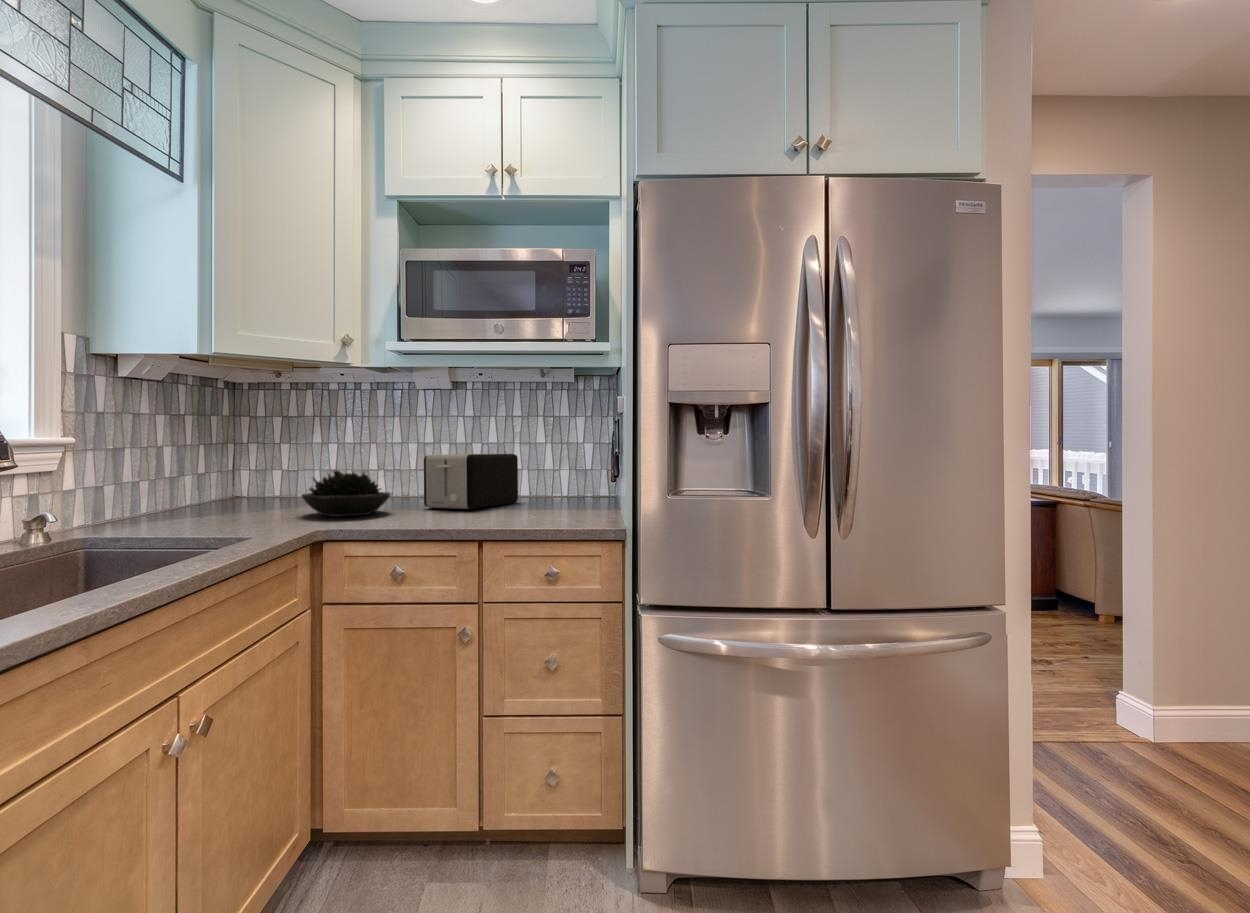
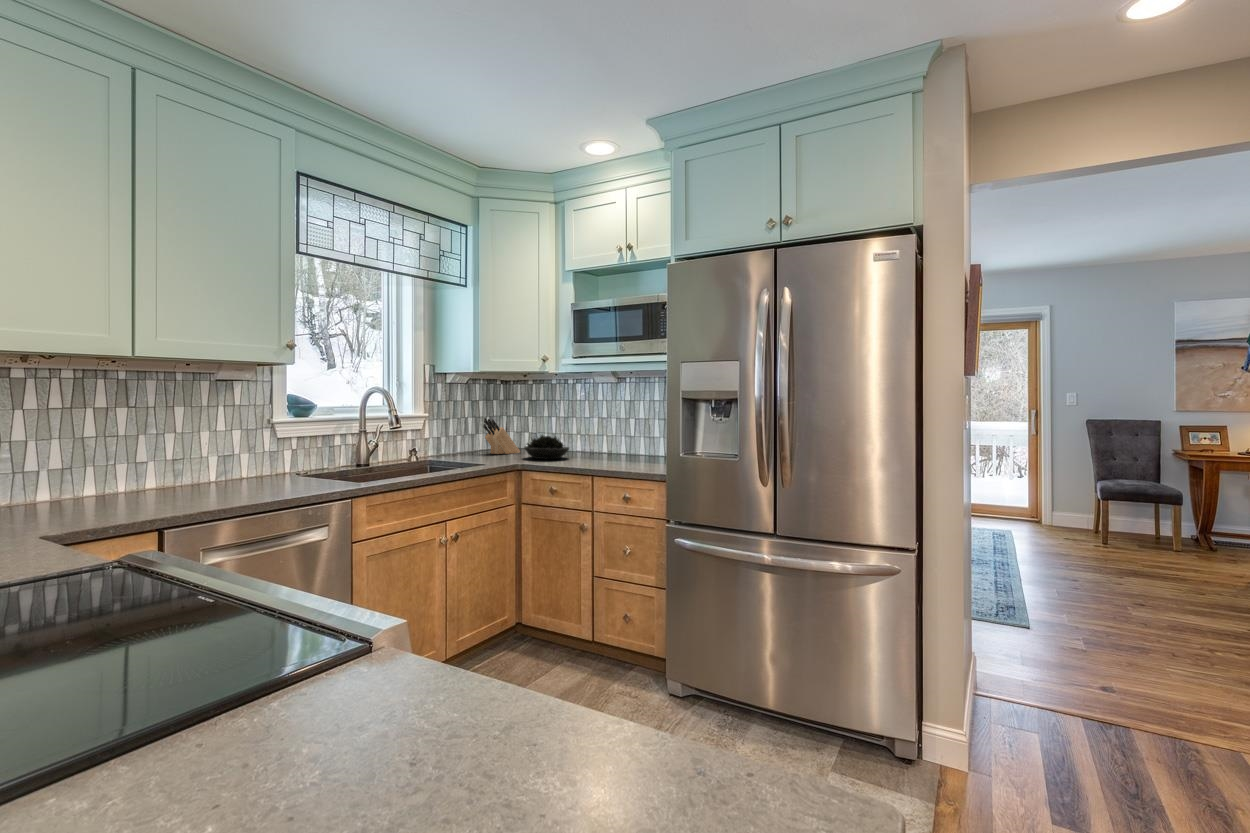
knife block: none [204,445,275,513] -> present [483,418,520,454]
toaster: present [424,454,518,509] -> none [590,427,649,460]

